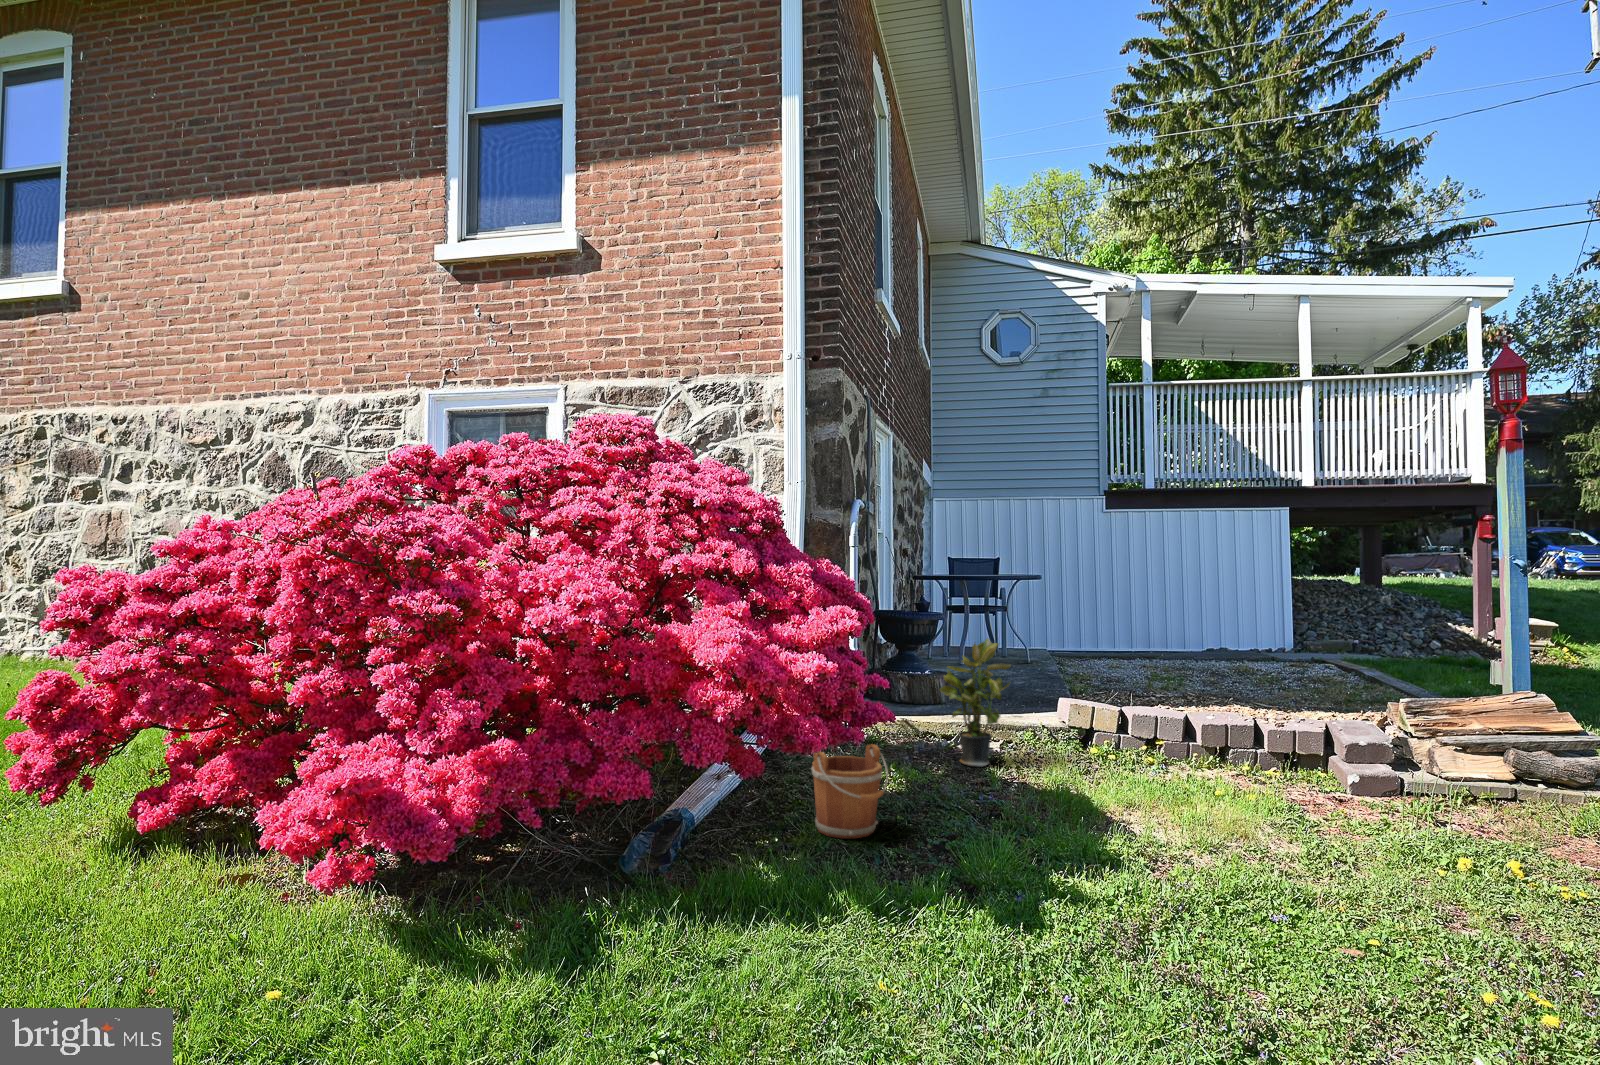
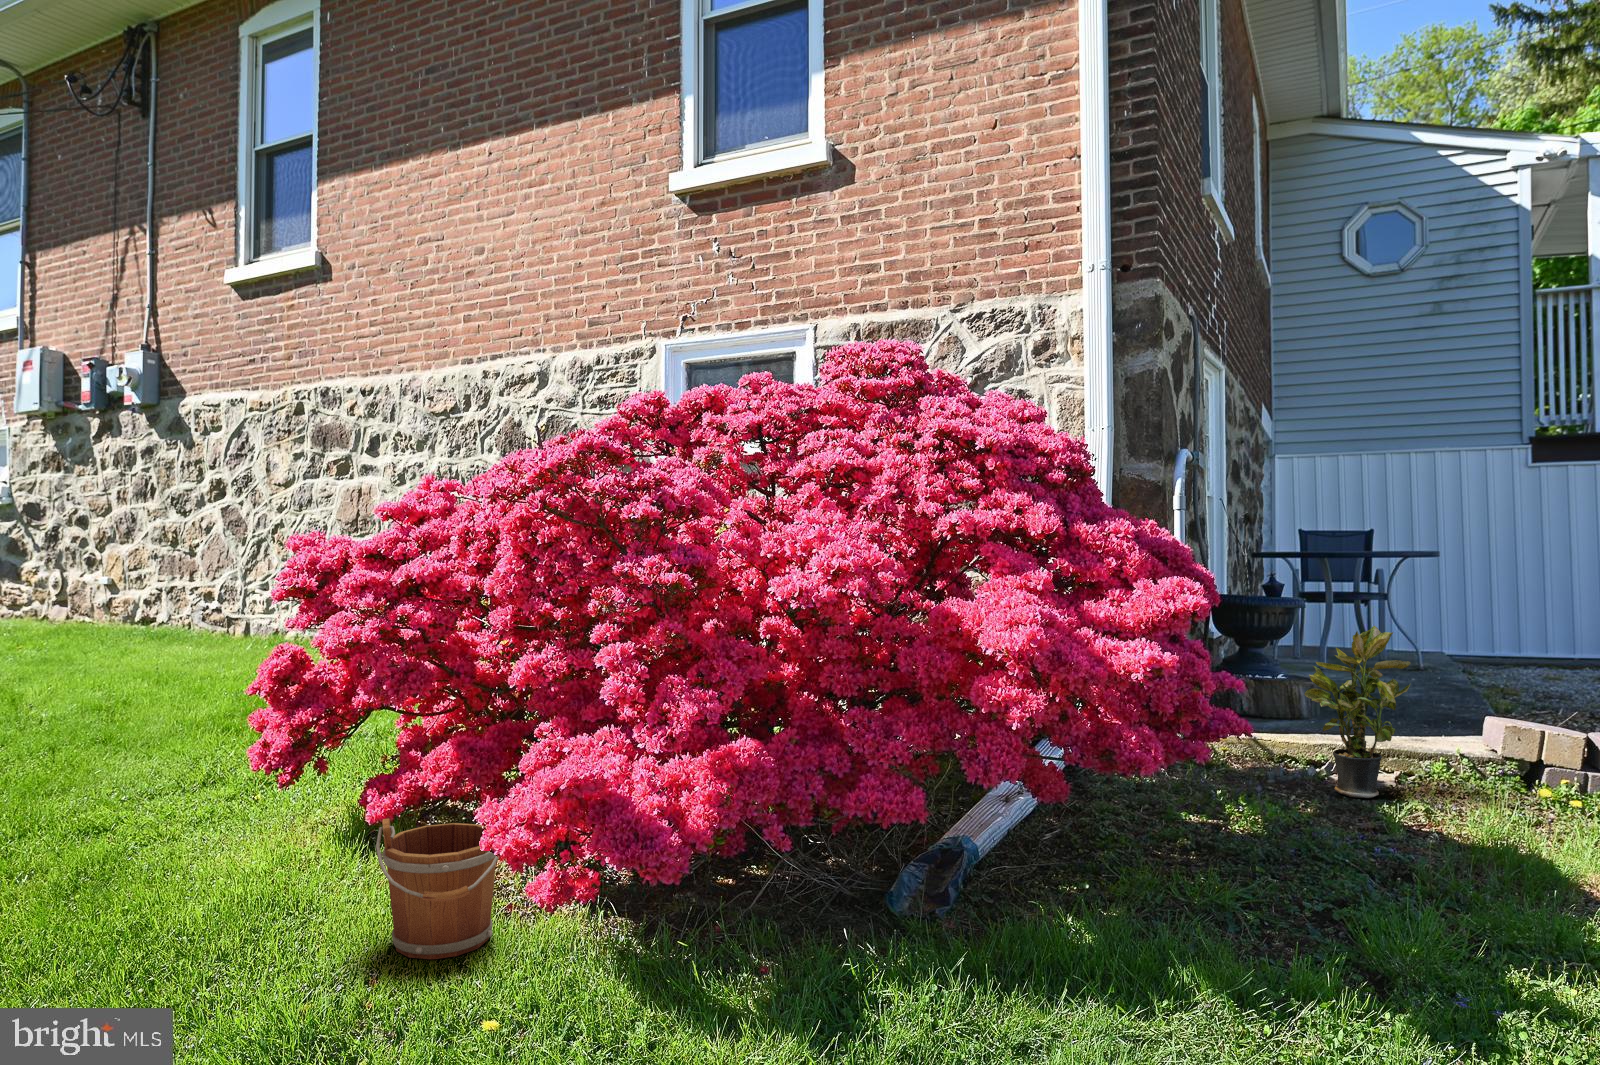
bucket: present [812,744,888,838] -> present [376,819,498,959]

